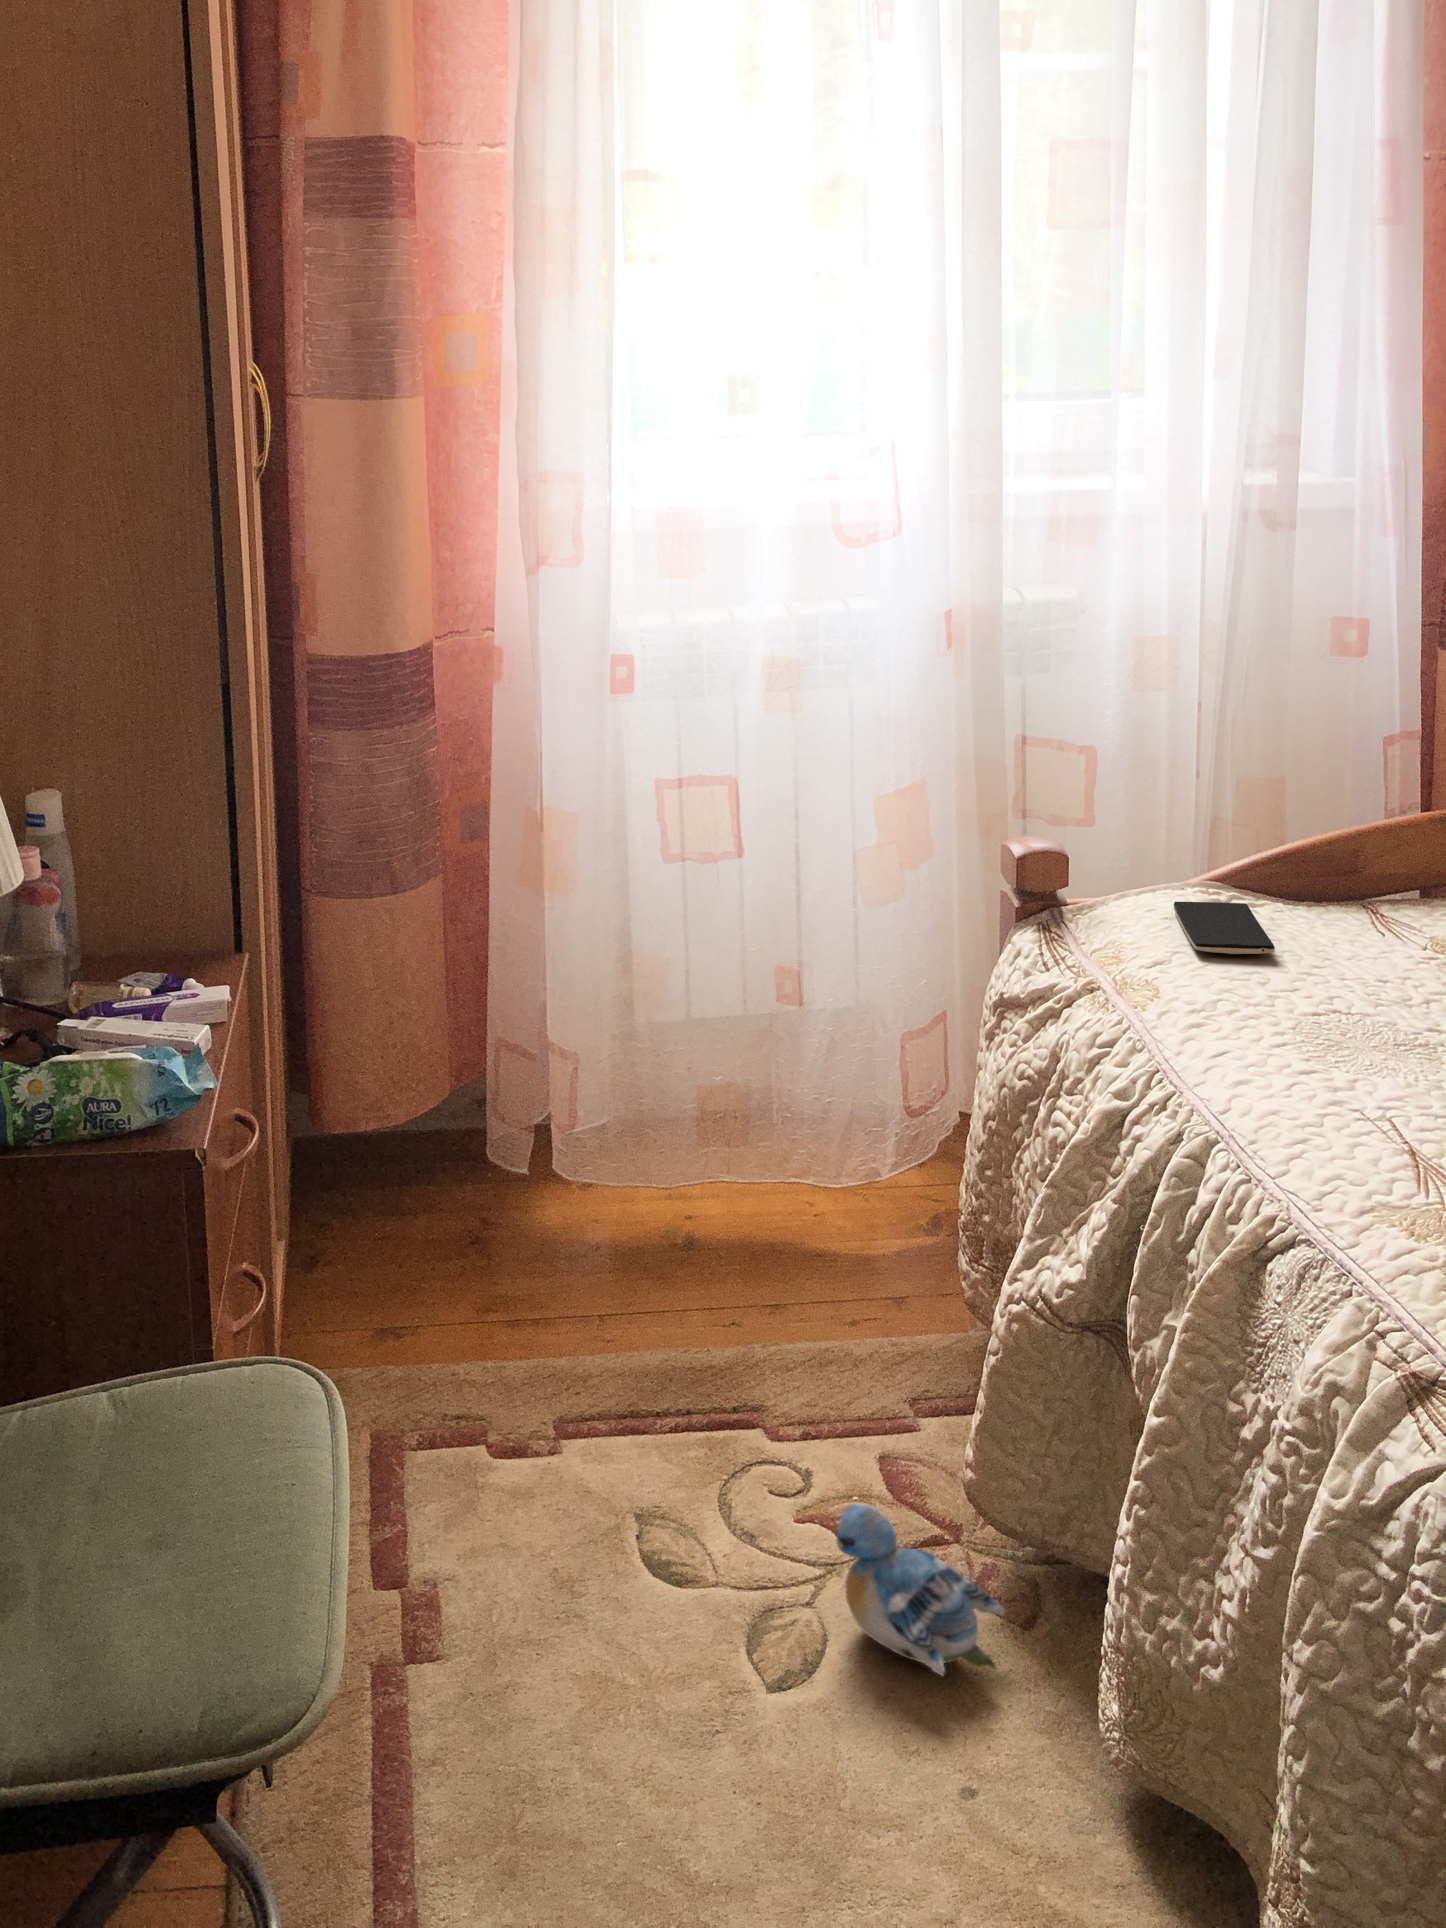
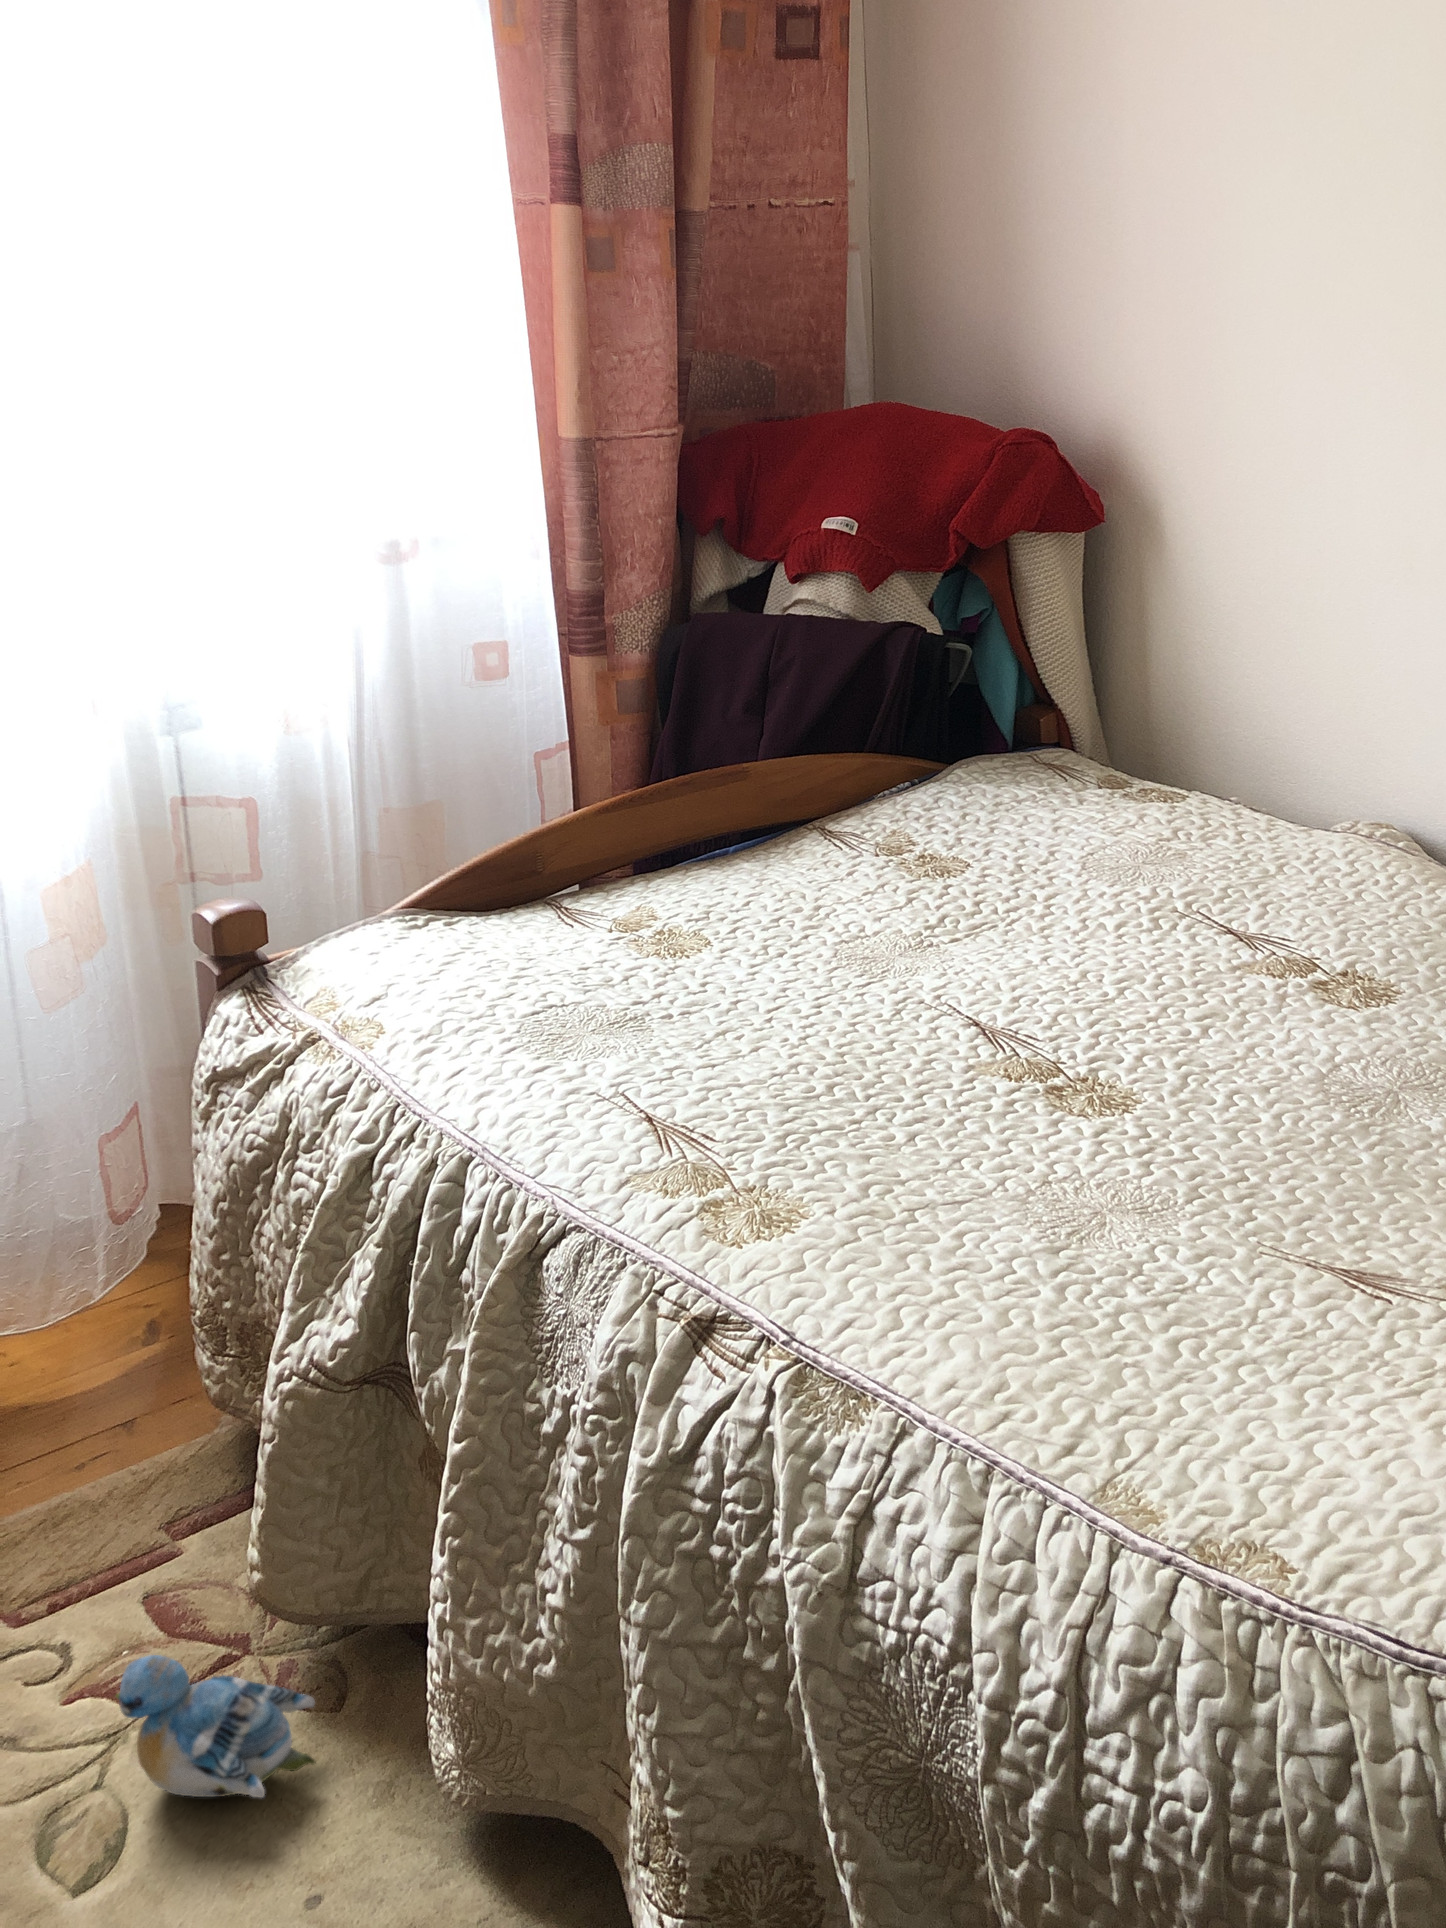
smartphone: present [1174,902,1275,954] -> none [375,923,481,977]

